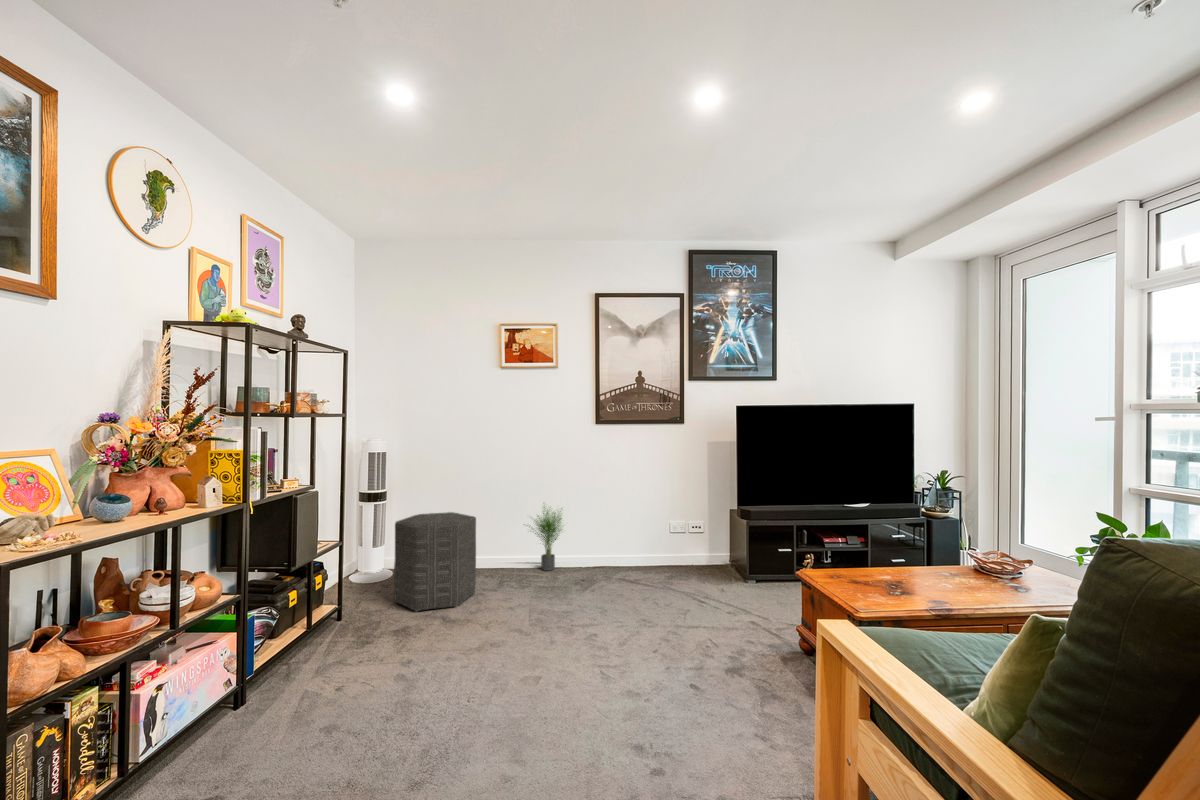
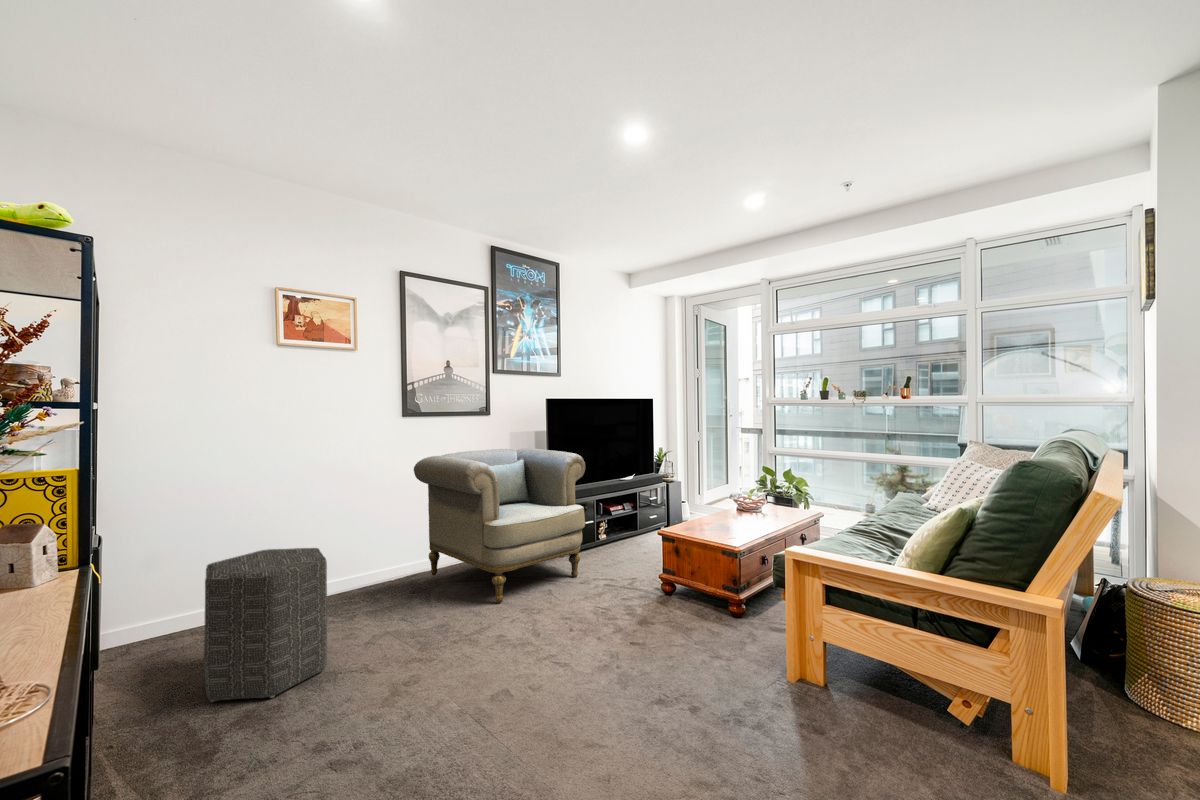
armchair: none [592,456,742,602] -> present [414,448,585,602]
potted plant: present [529,507,563,571] -> none [322,513,388,601]

